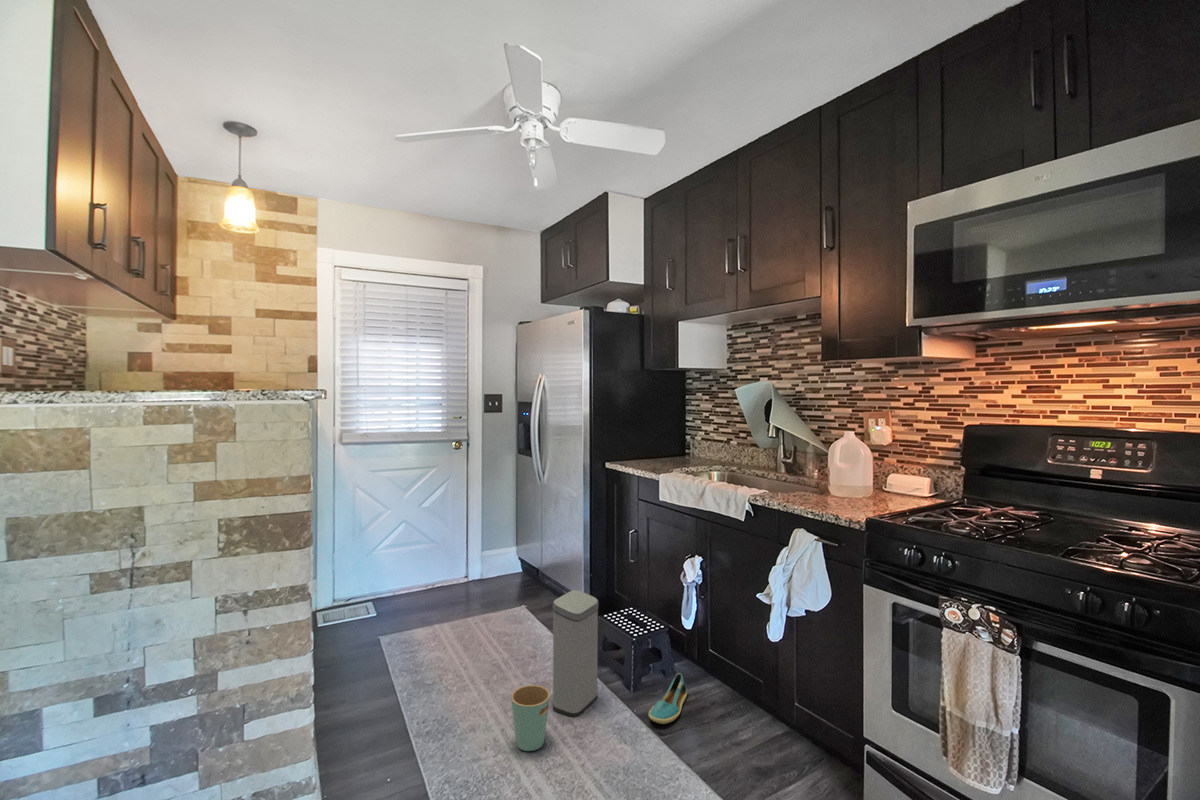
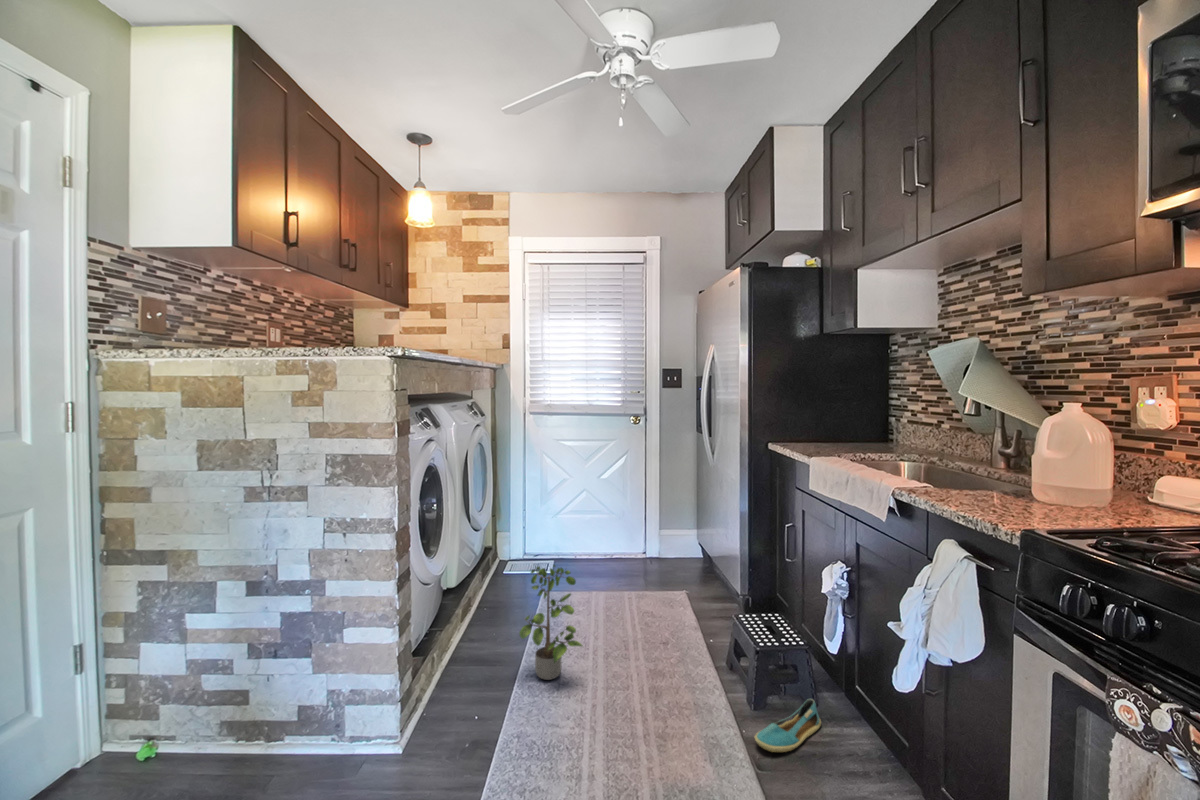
trash can: present [511,590,599,751] -> none [597,576,713,734]
potted plant: none [407,601,481,722] -> present [519,565,583,680]

